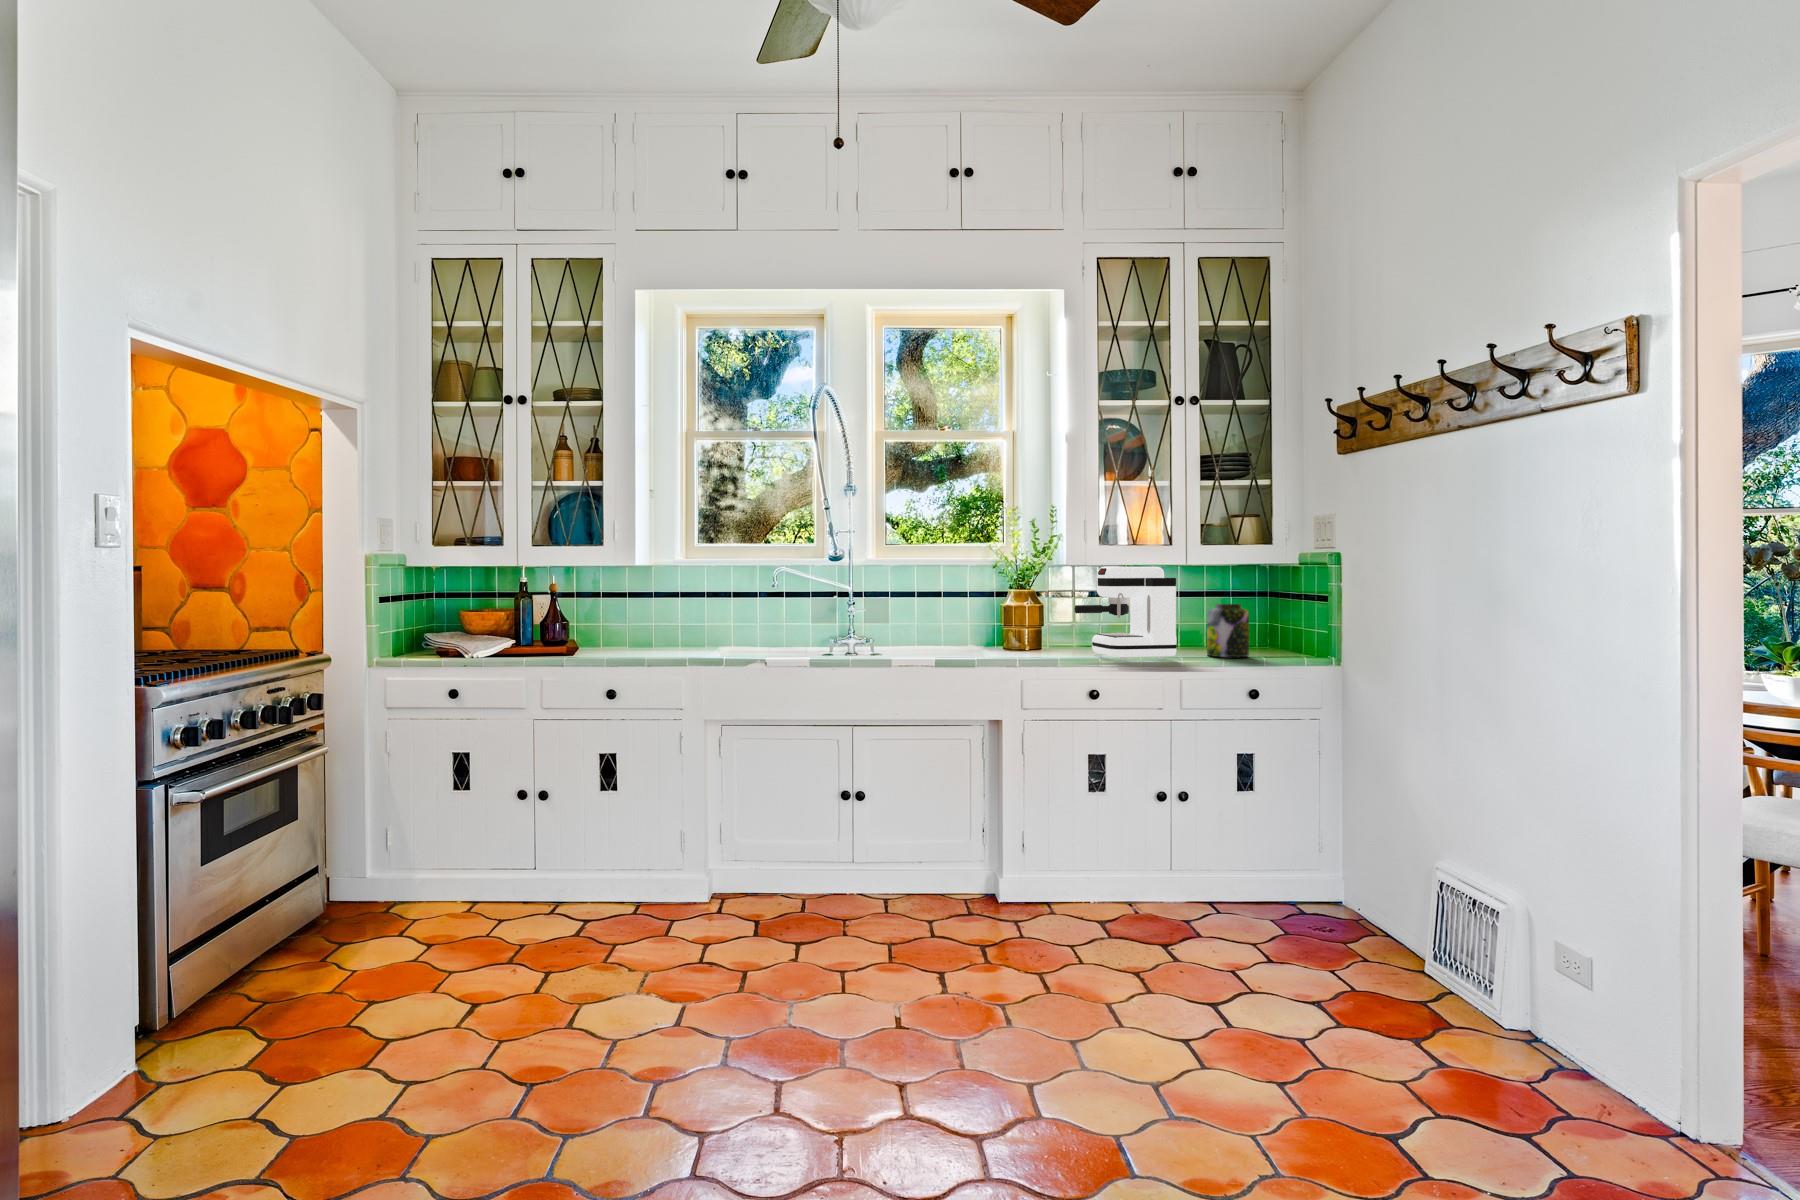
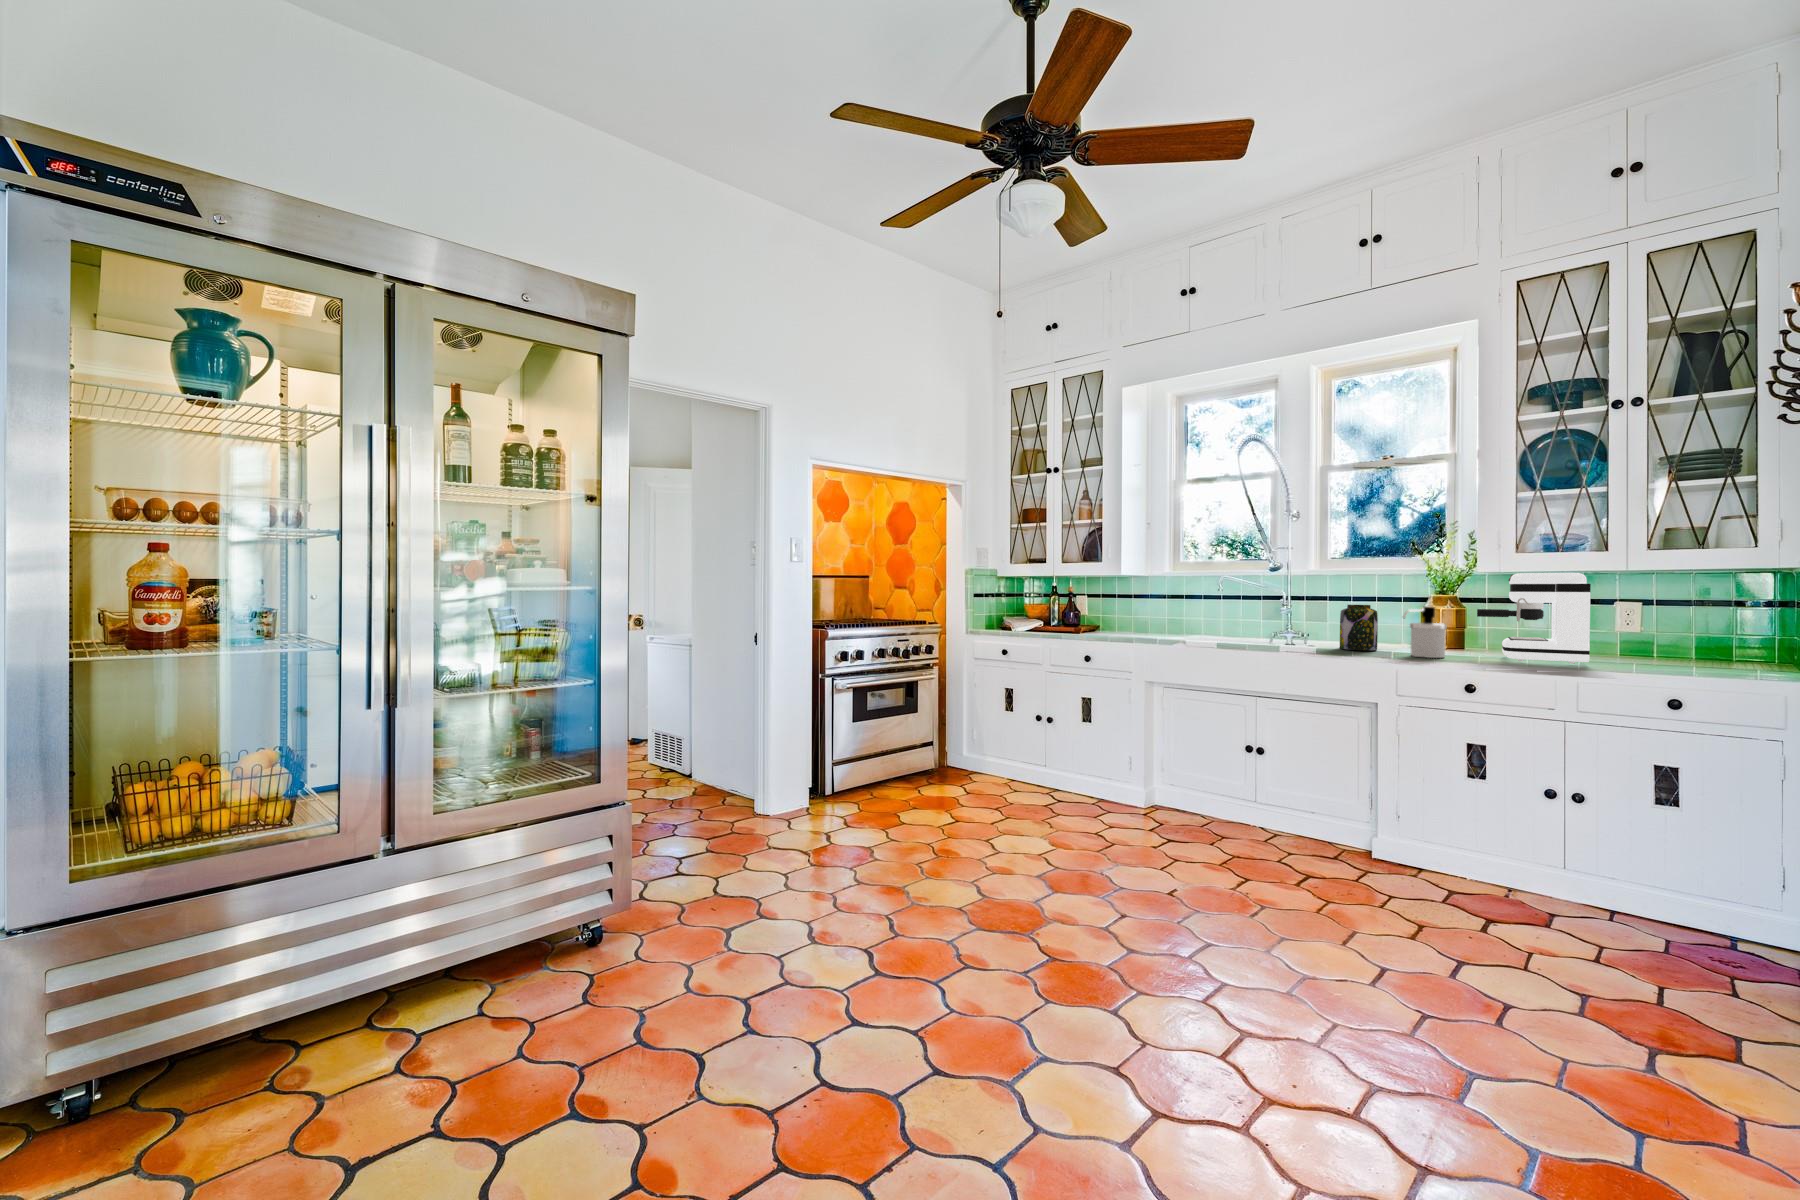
soap dispenser: none [1024,604,1059,661] -> present [1403,606,1447,658]
jar: present [1207,604,1249,657] -> present [1340,605,1378,650]

